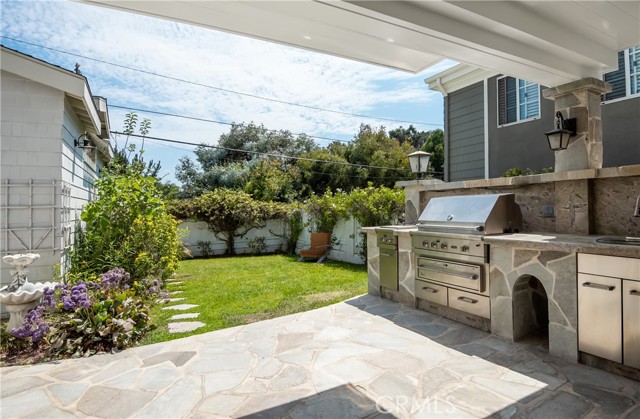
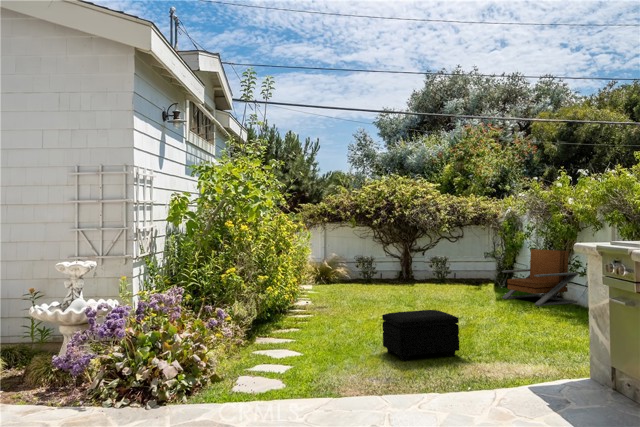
footstool: none [254,269,299,299] -> present [382,310,459,361]

